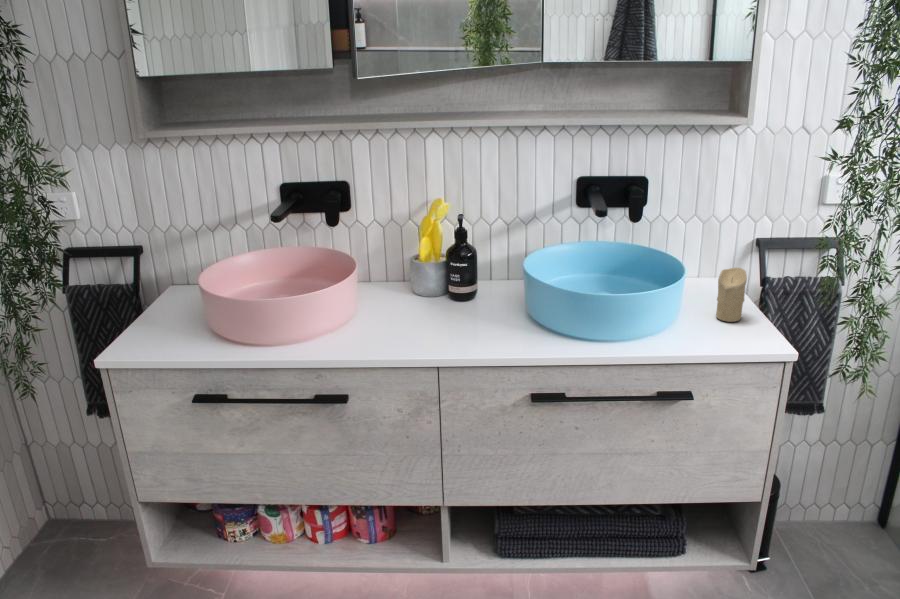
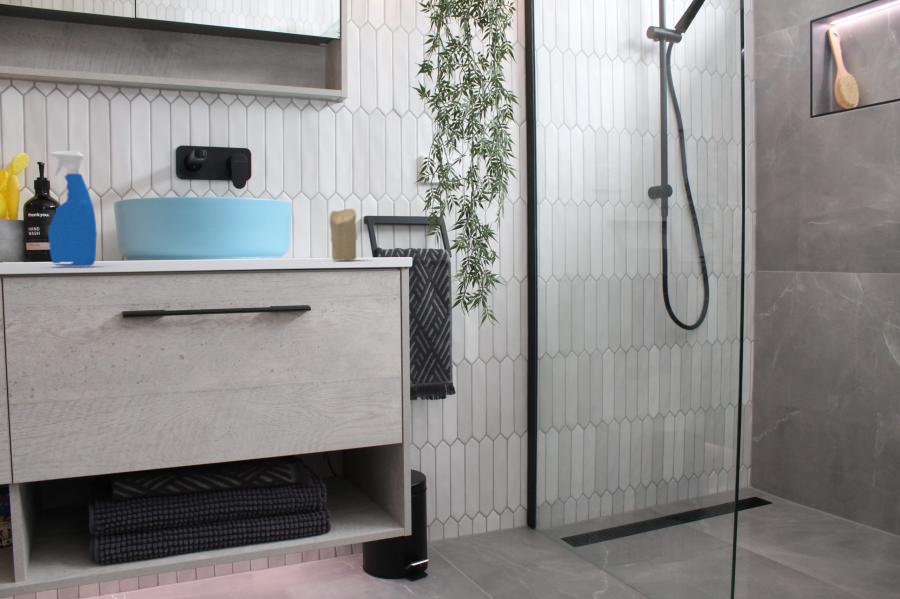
spray bottle: none [465,214,503,315] -> present [48,151,97,266]

